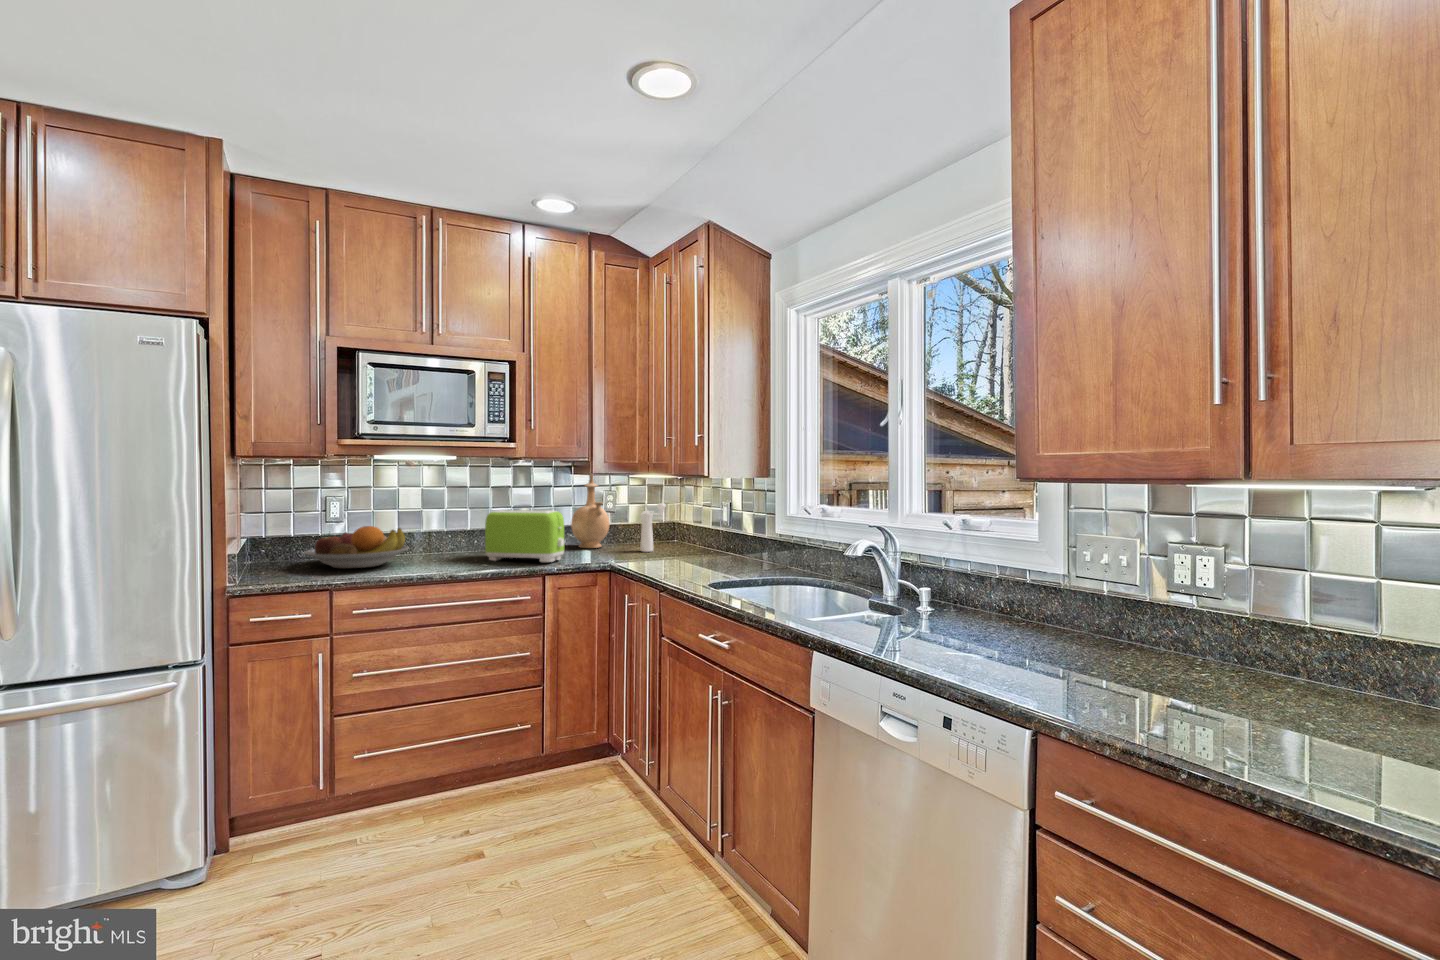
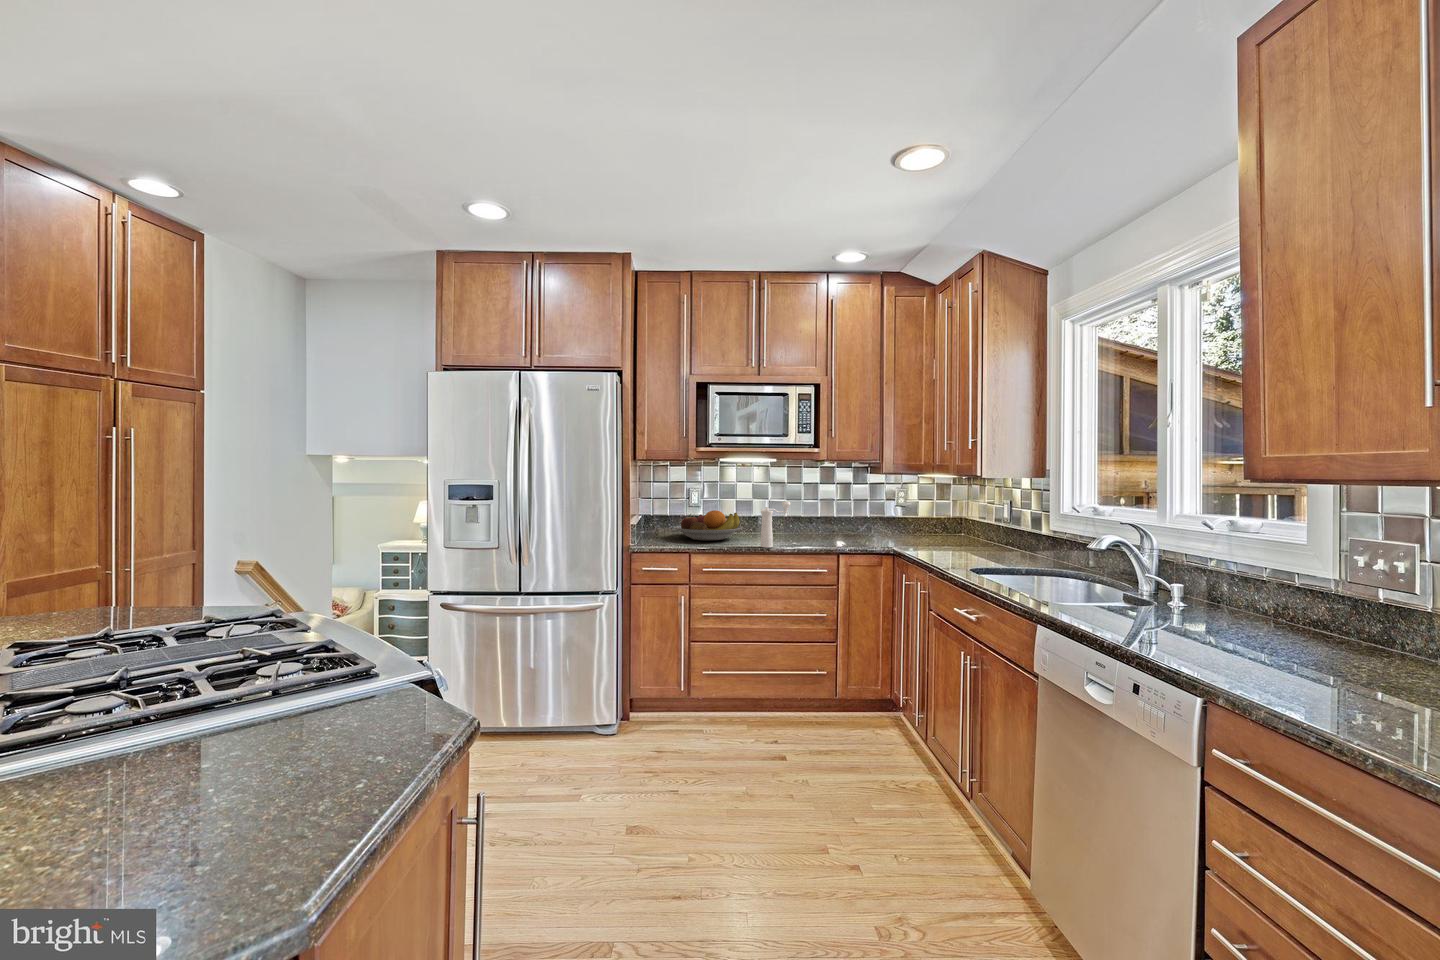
vase: present [571,474,609,548] -> none [869,474,901,536]
pepper mill: present [641,503,666,552] -> present [761,501,790,548]
toaster: present [485,510,564,562] -> none [797,502,859,545]

